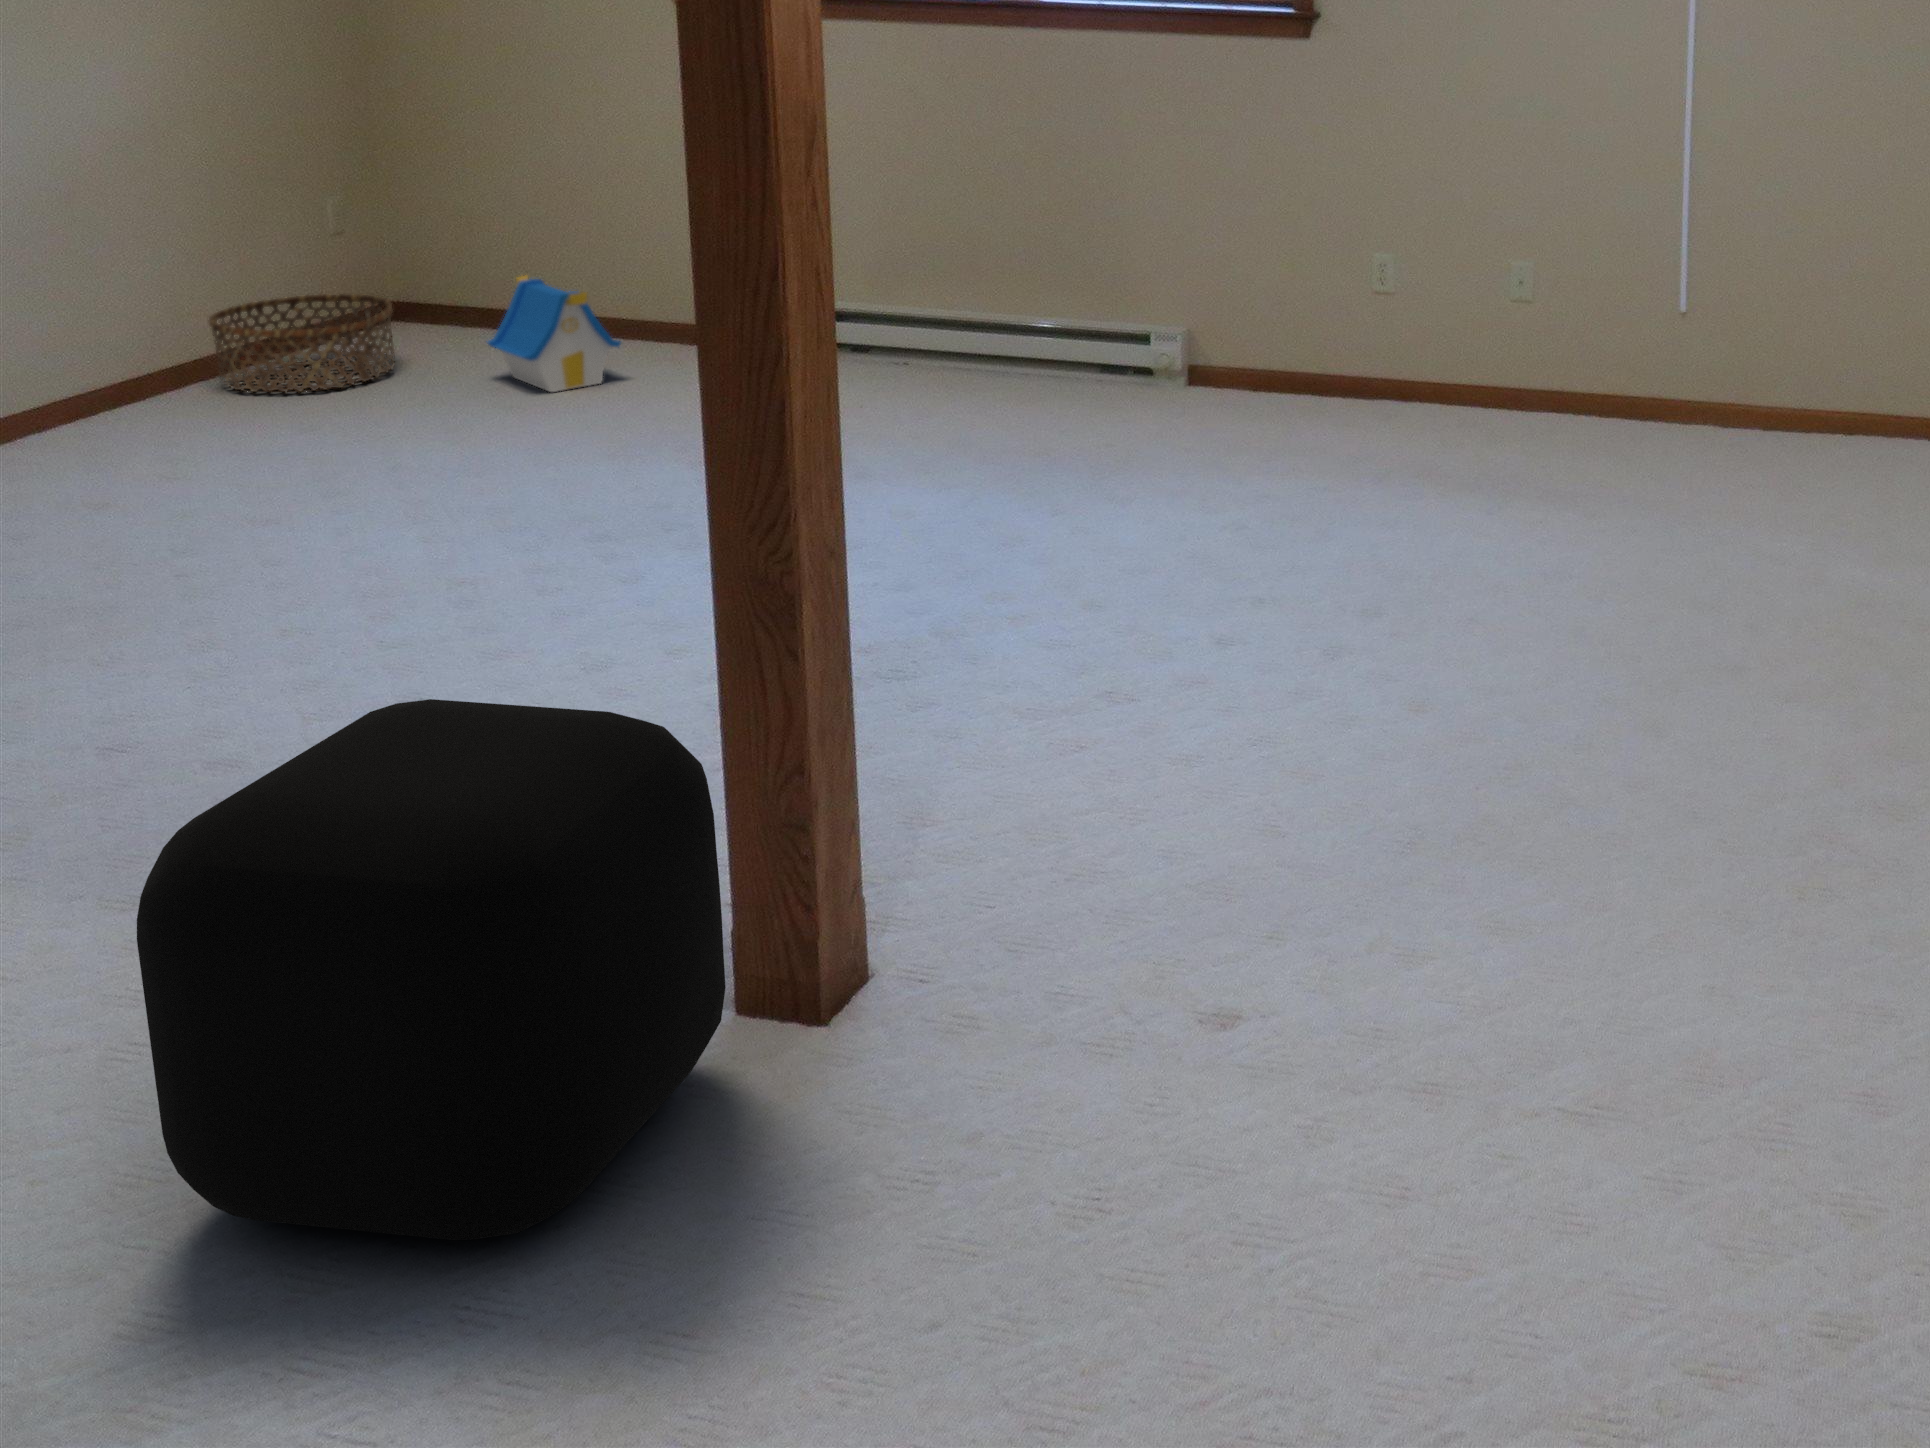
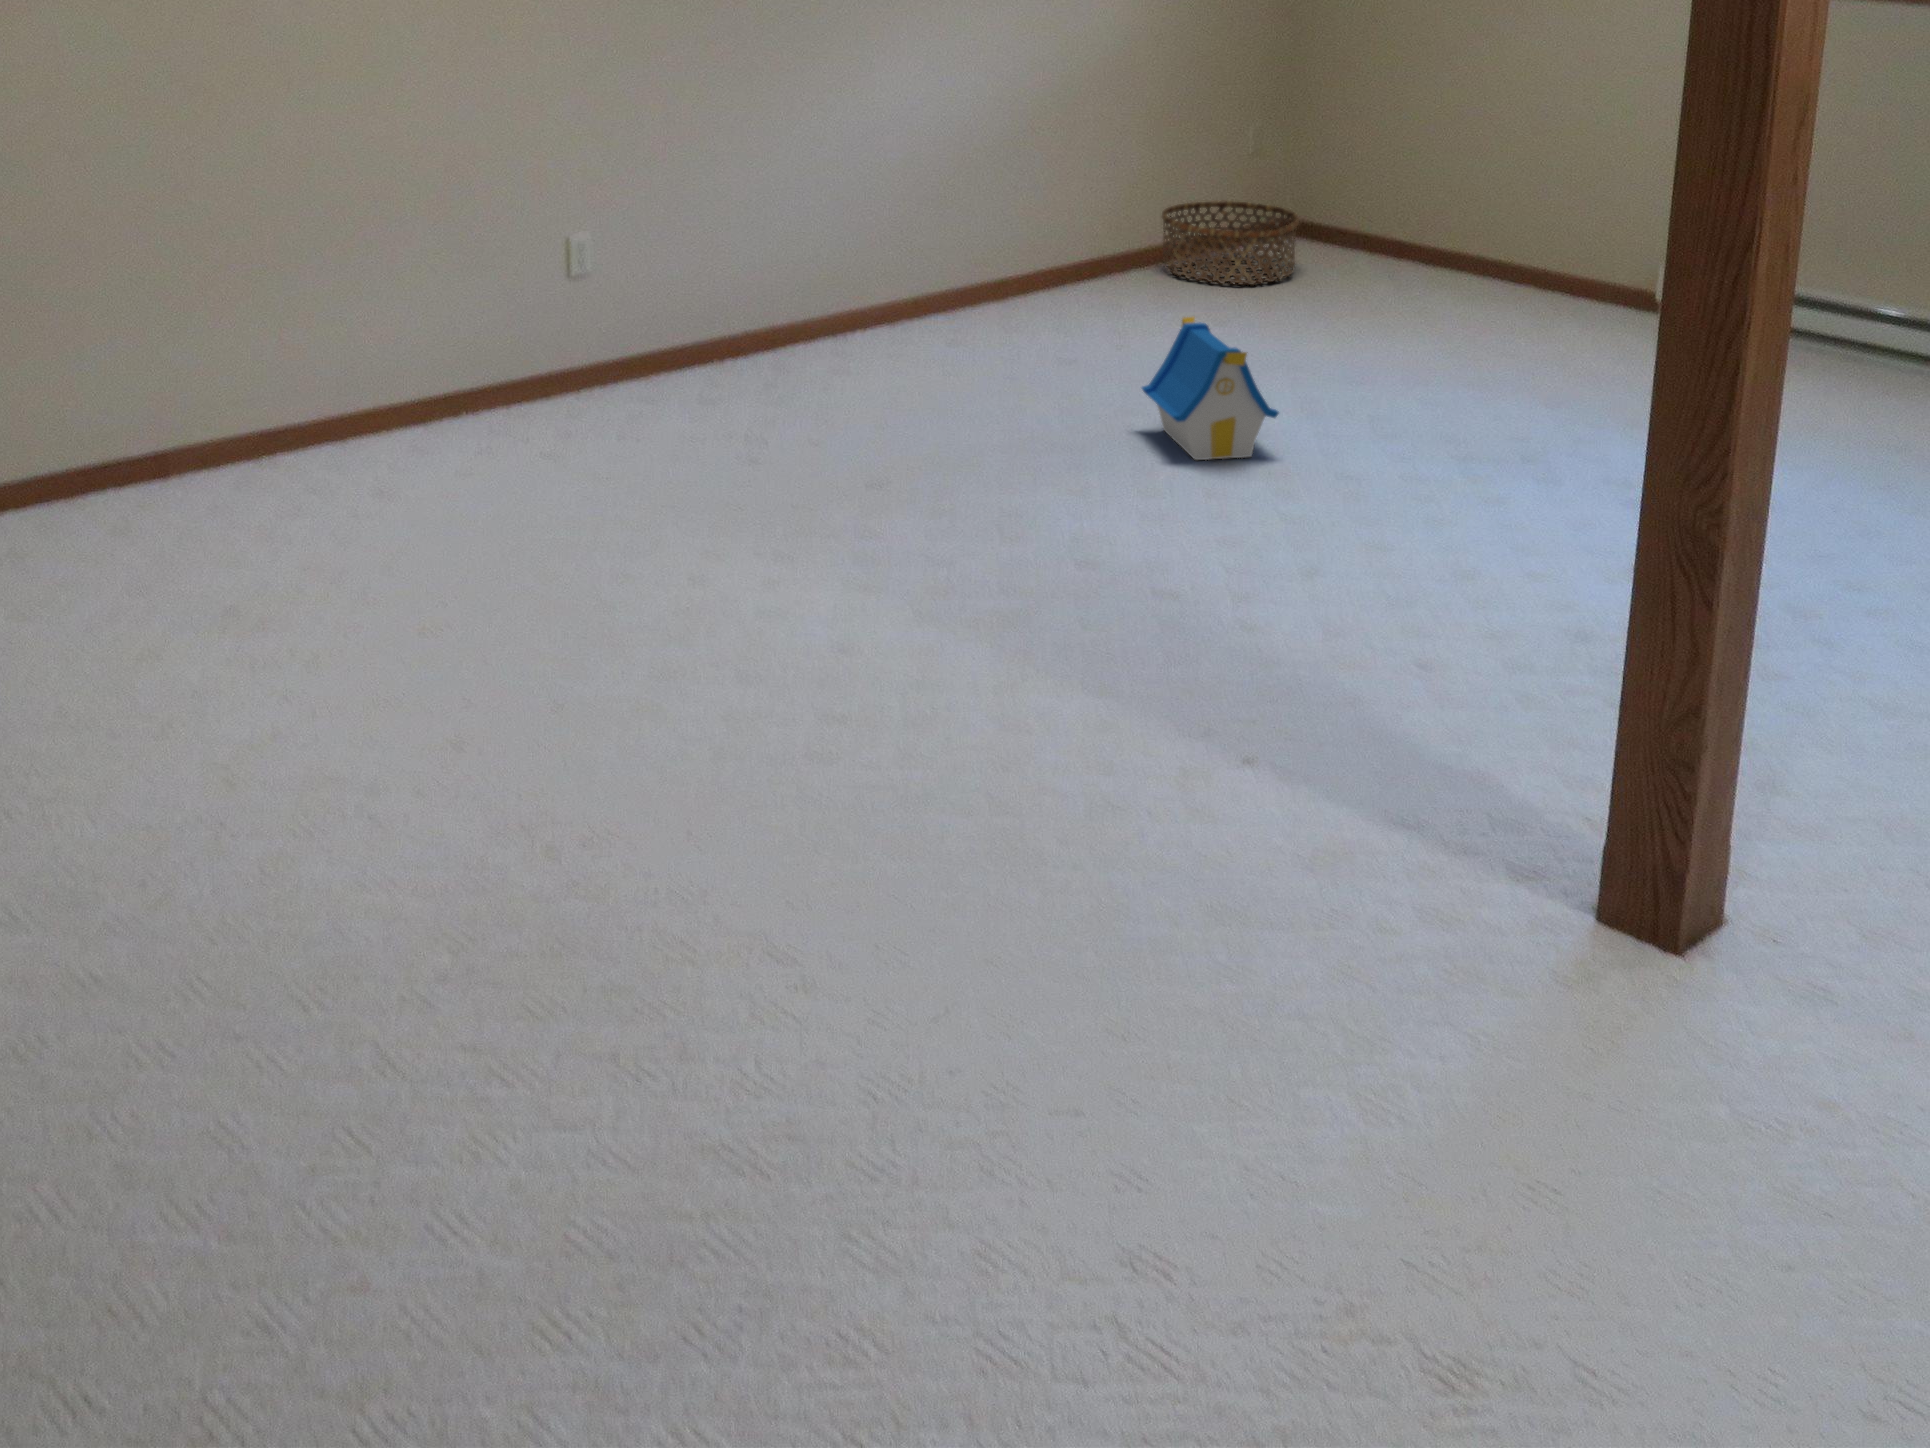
toy house: present [487,276,621,392] -> present [1142,317,1279,460]
ottoman: present [137,699,726,1240] -> none [1172,573,1621,1043]

